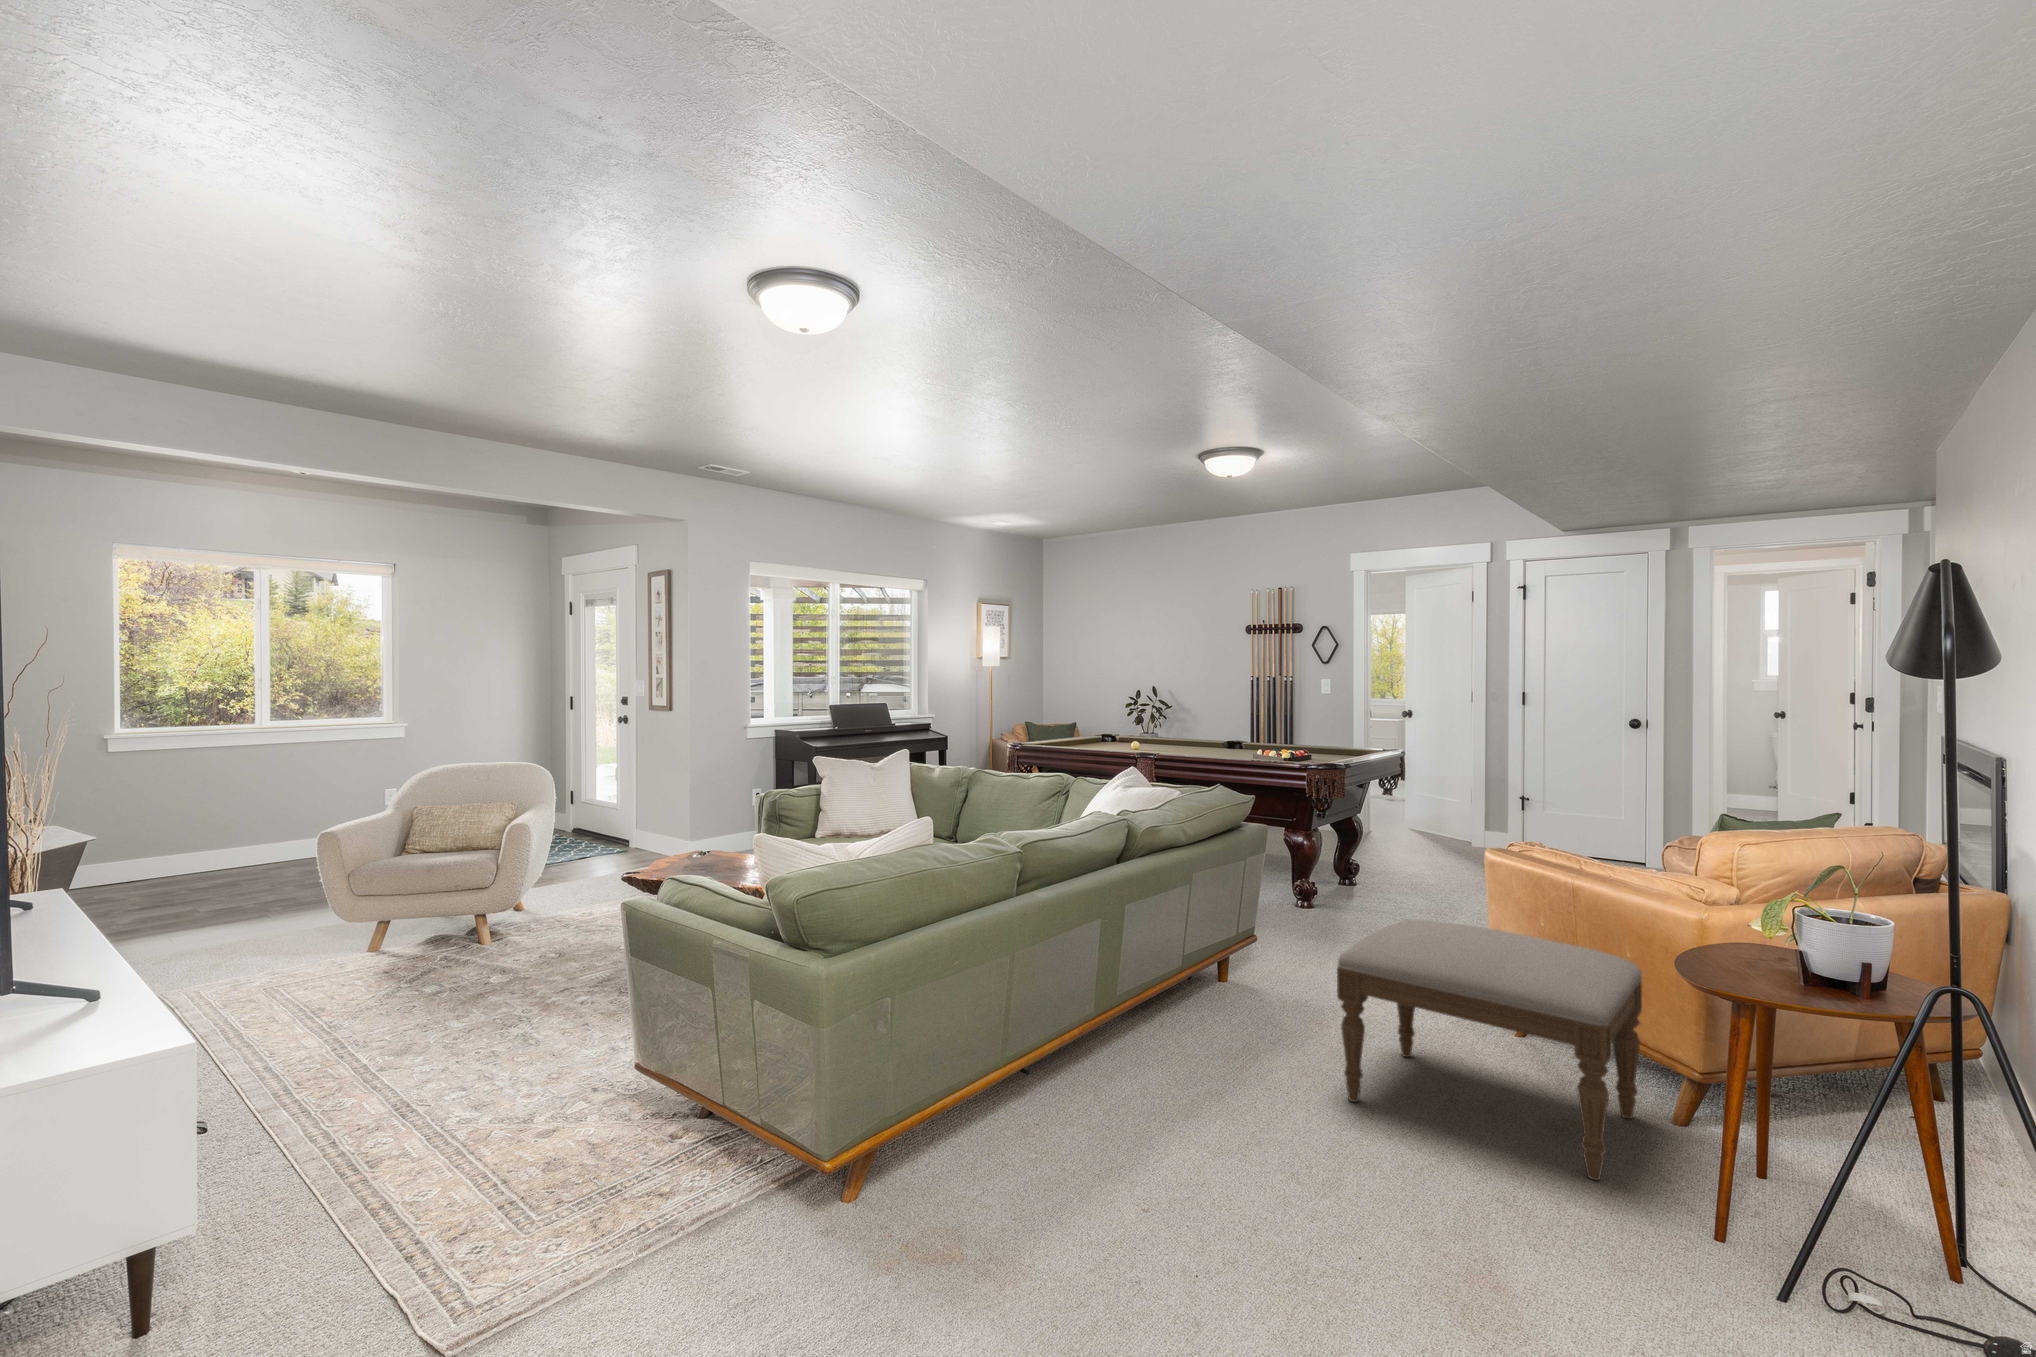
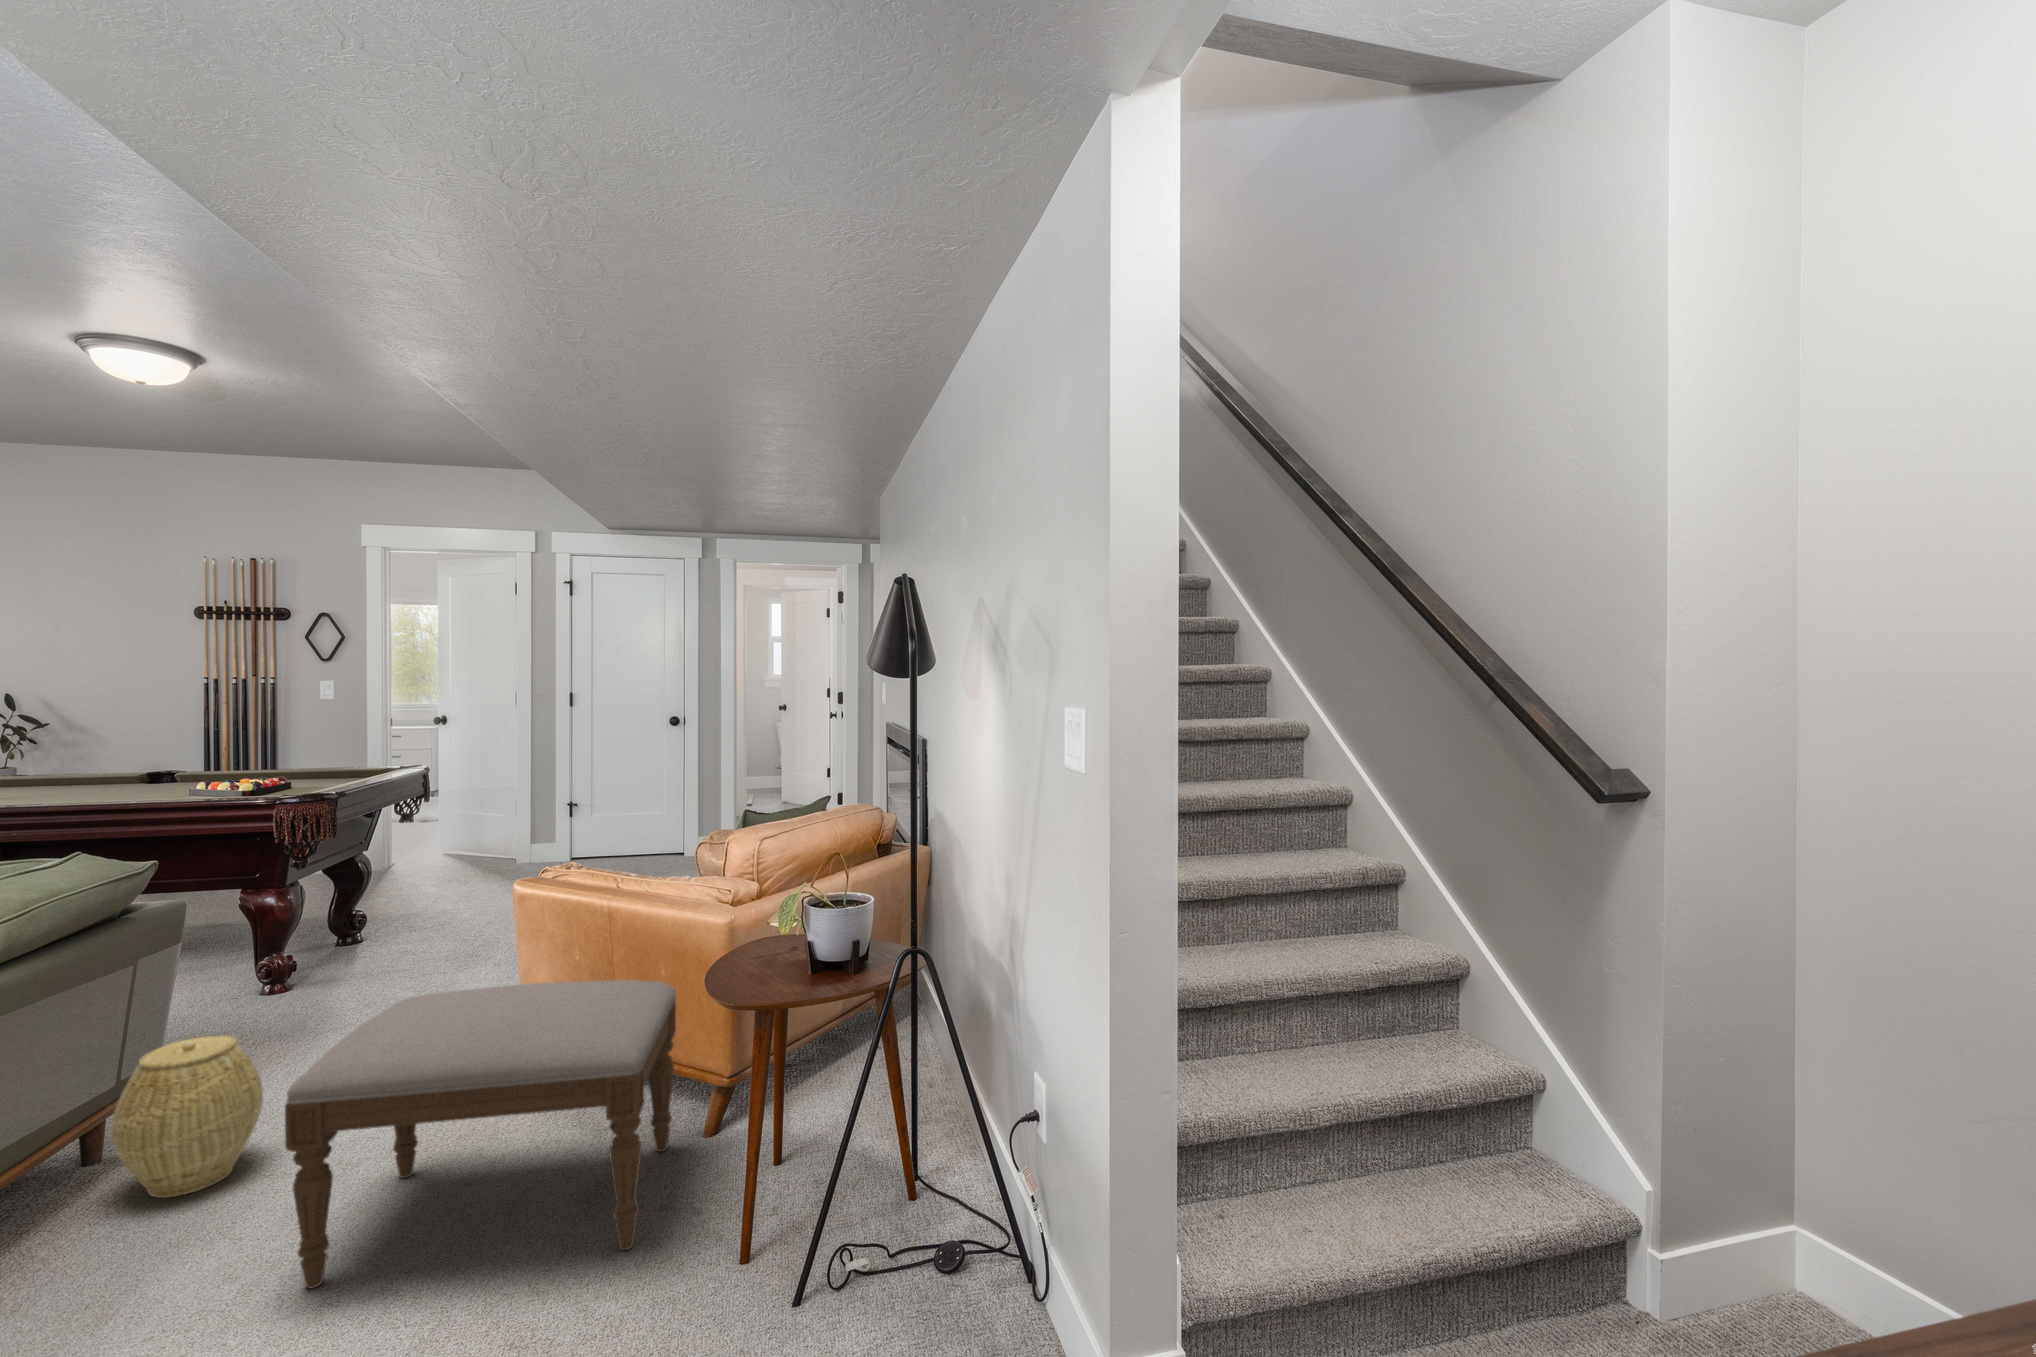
woven basket: none [1235,915,1313,1017] -> present [111,1035,263,1198]

